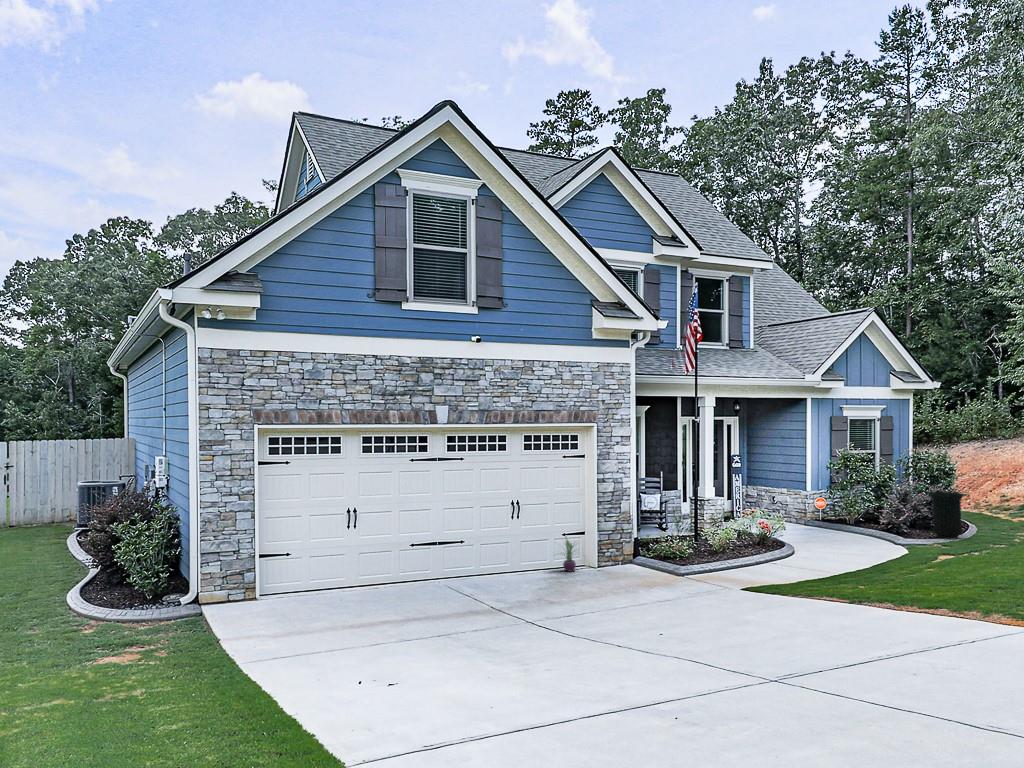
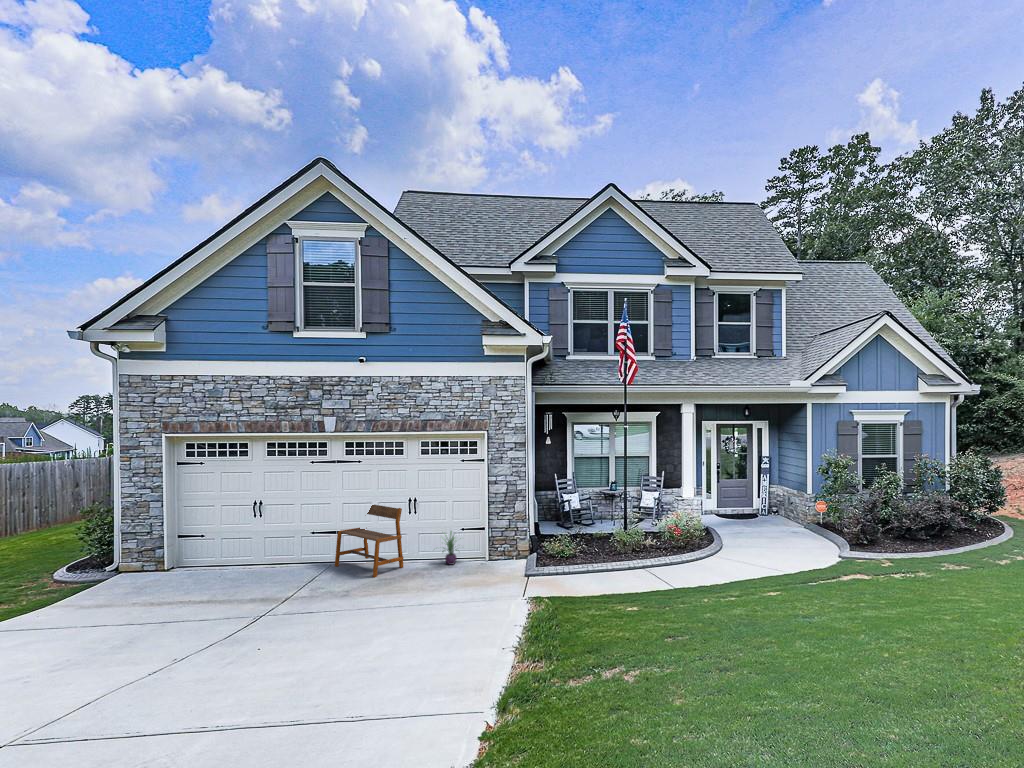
trash can: present [926,492,966,539] -> none [884,504,933,557]
bench: none [448,508,530,586] -> present [335,505,403,577]

